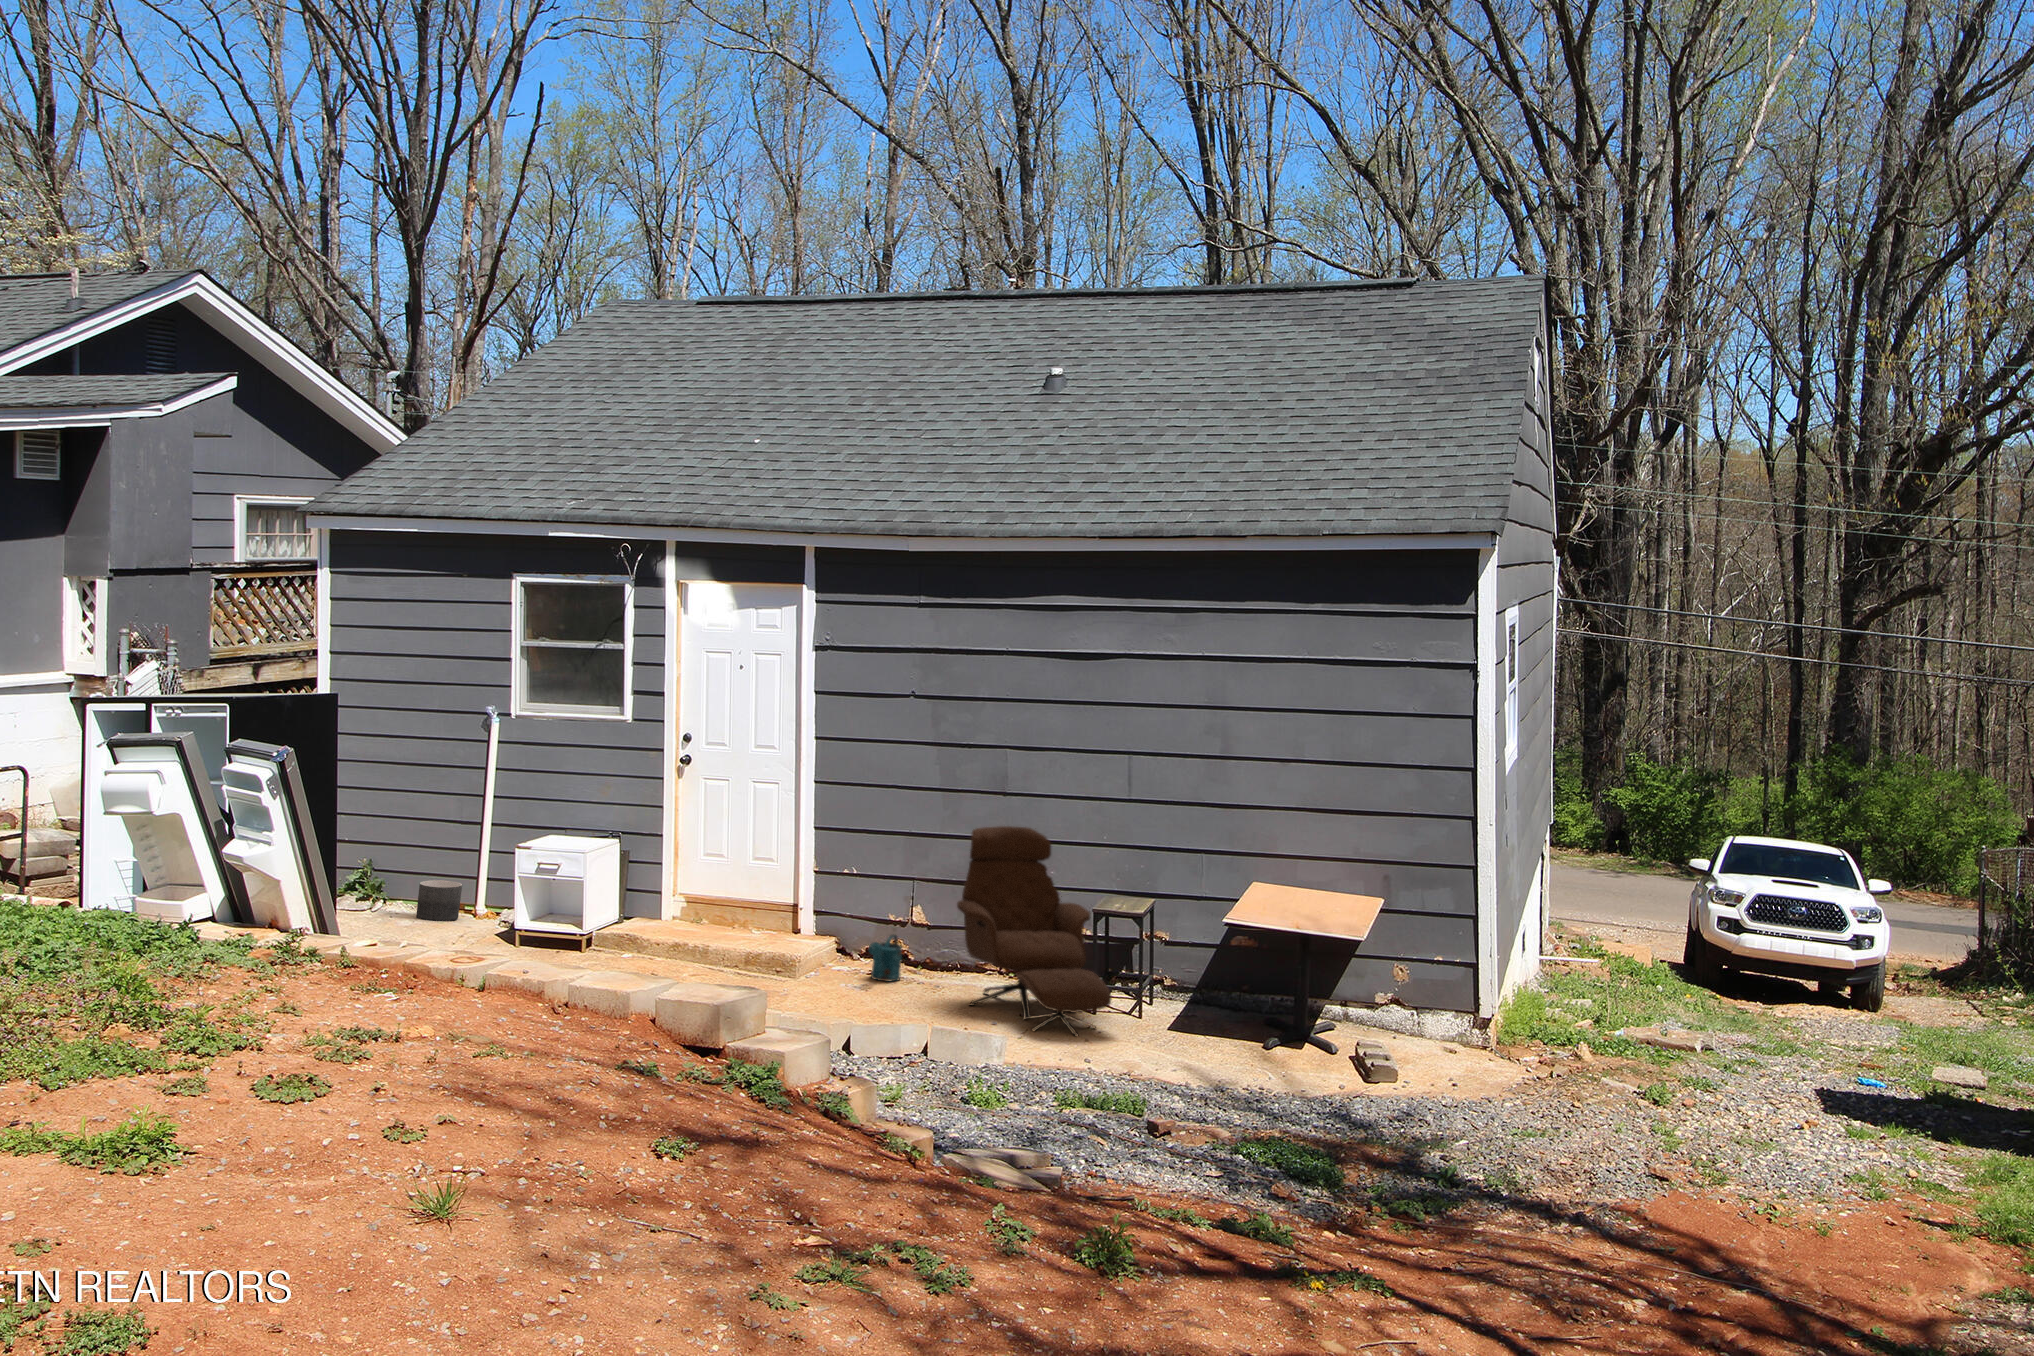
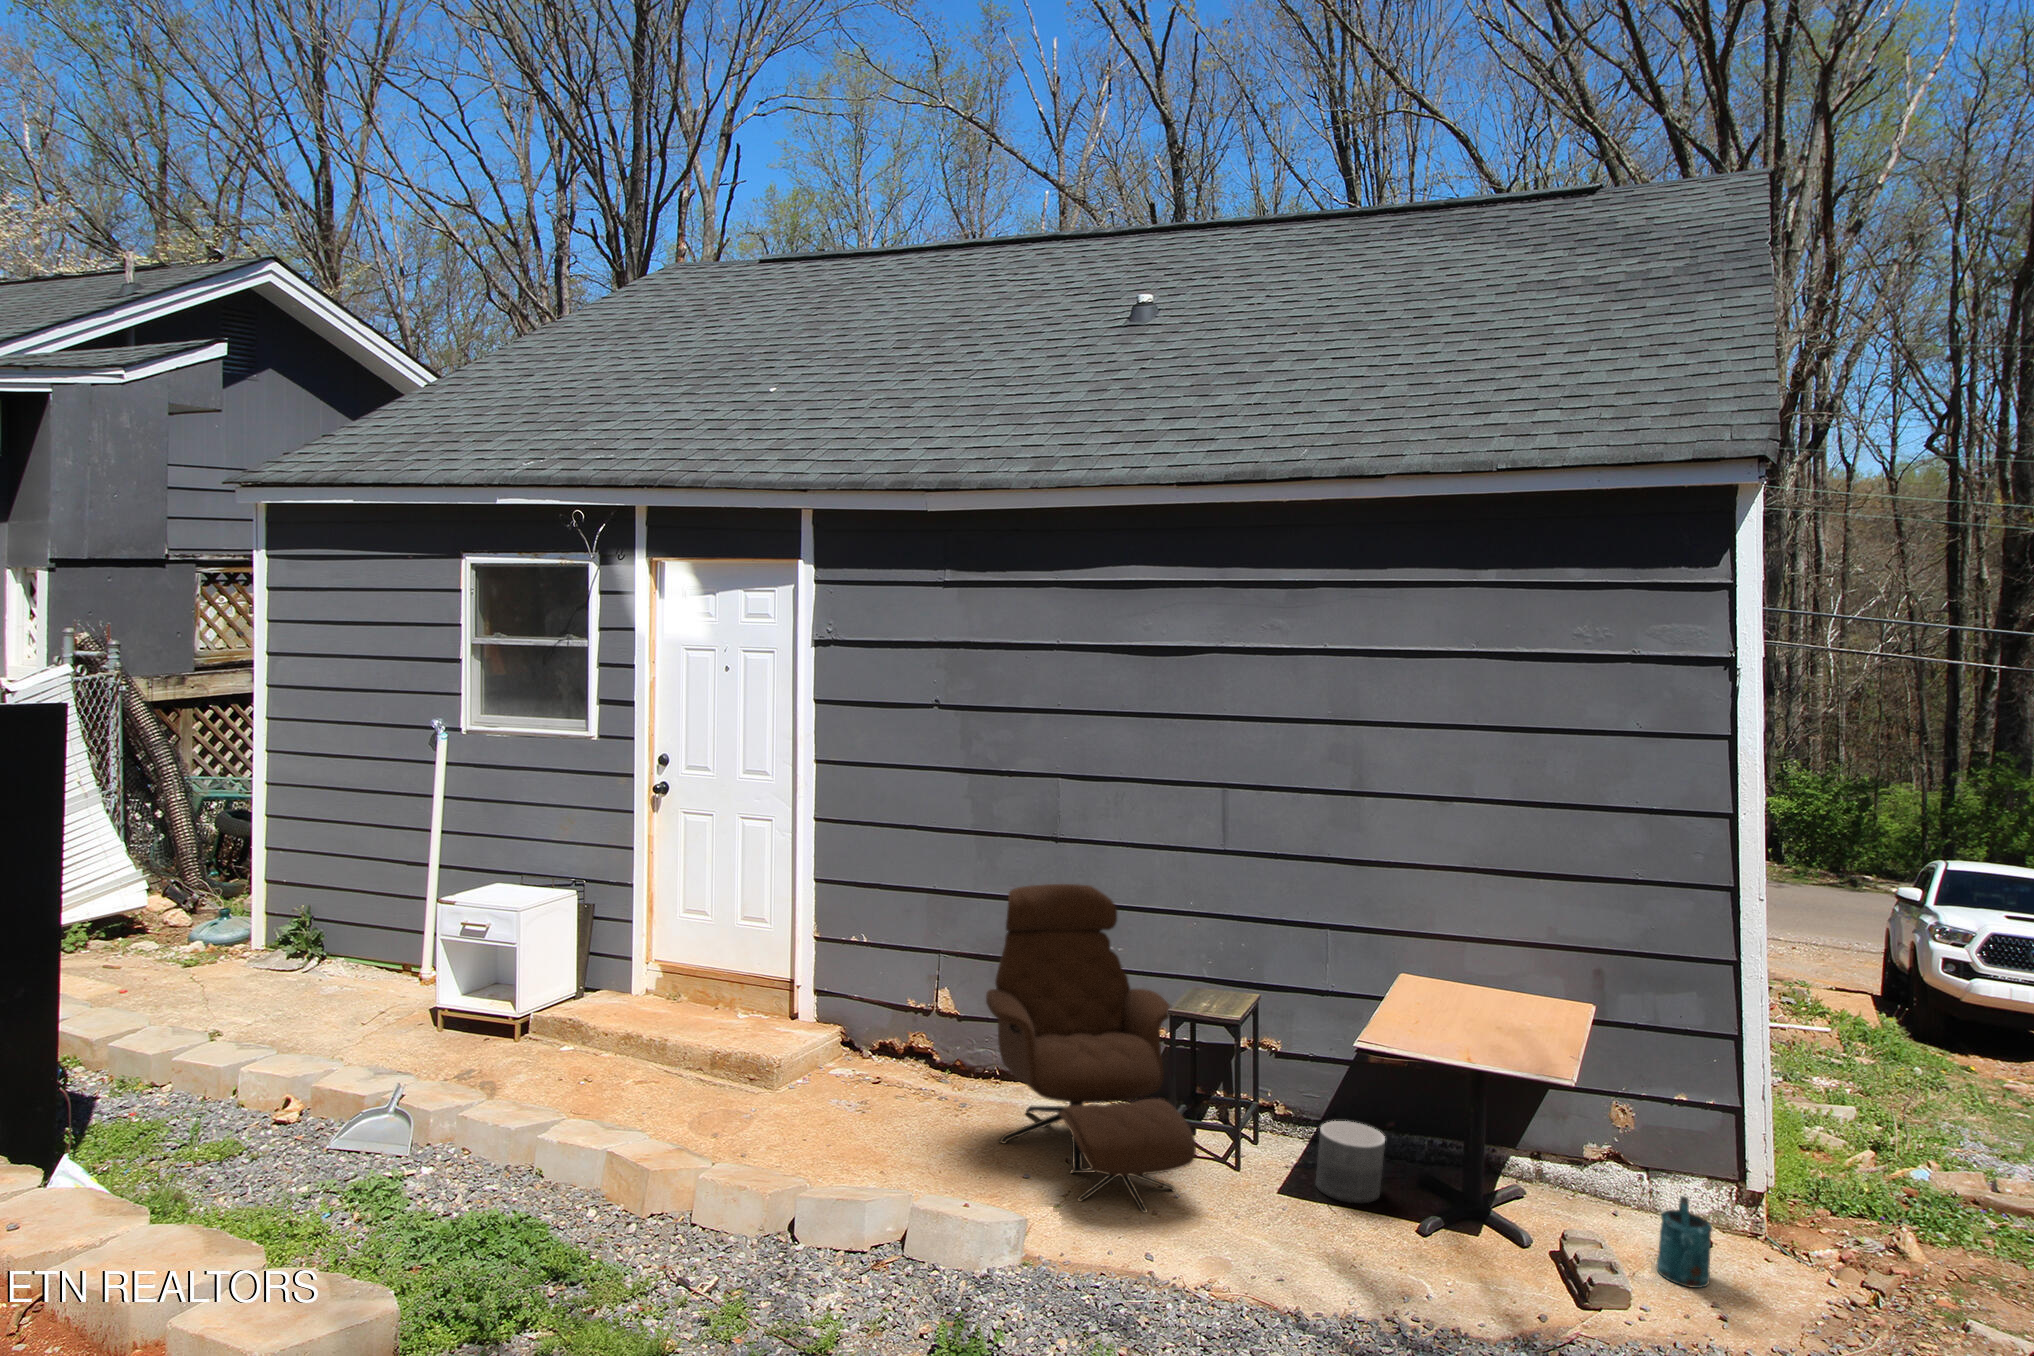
planter: present [416,880,462,921] -> present [1316,1121,1385,1203]
watering can: present [868,934,902,981] -> present [1656,1196,1712,1288]

